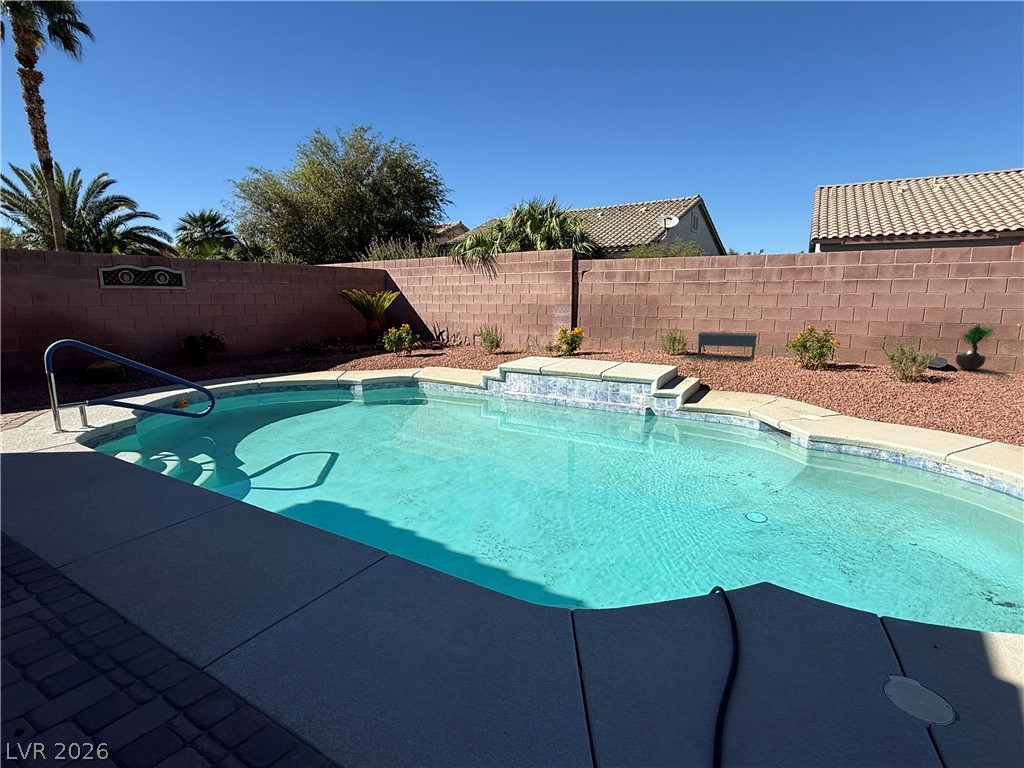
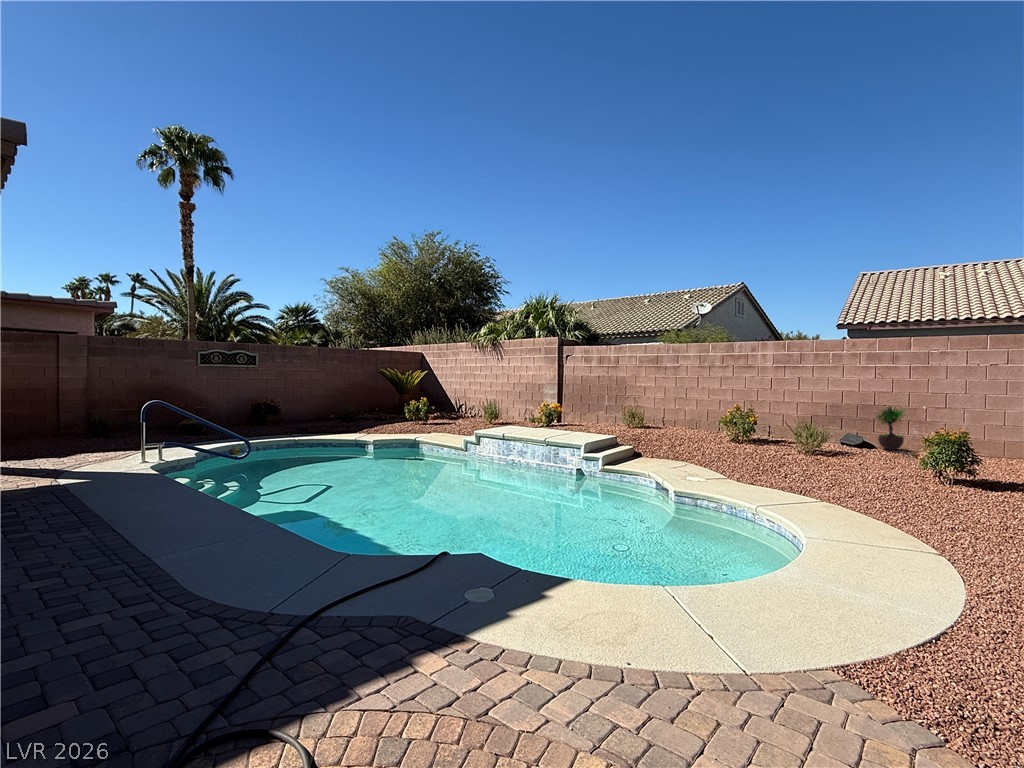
bench: present [698,332,757,359] -> none [654,409,708,434]

